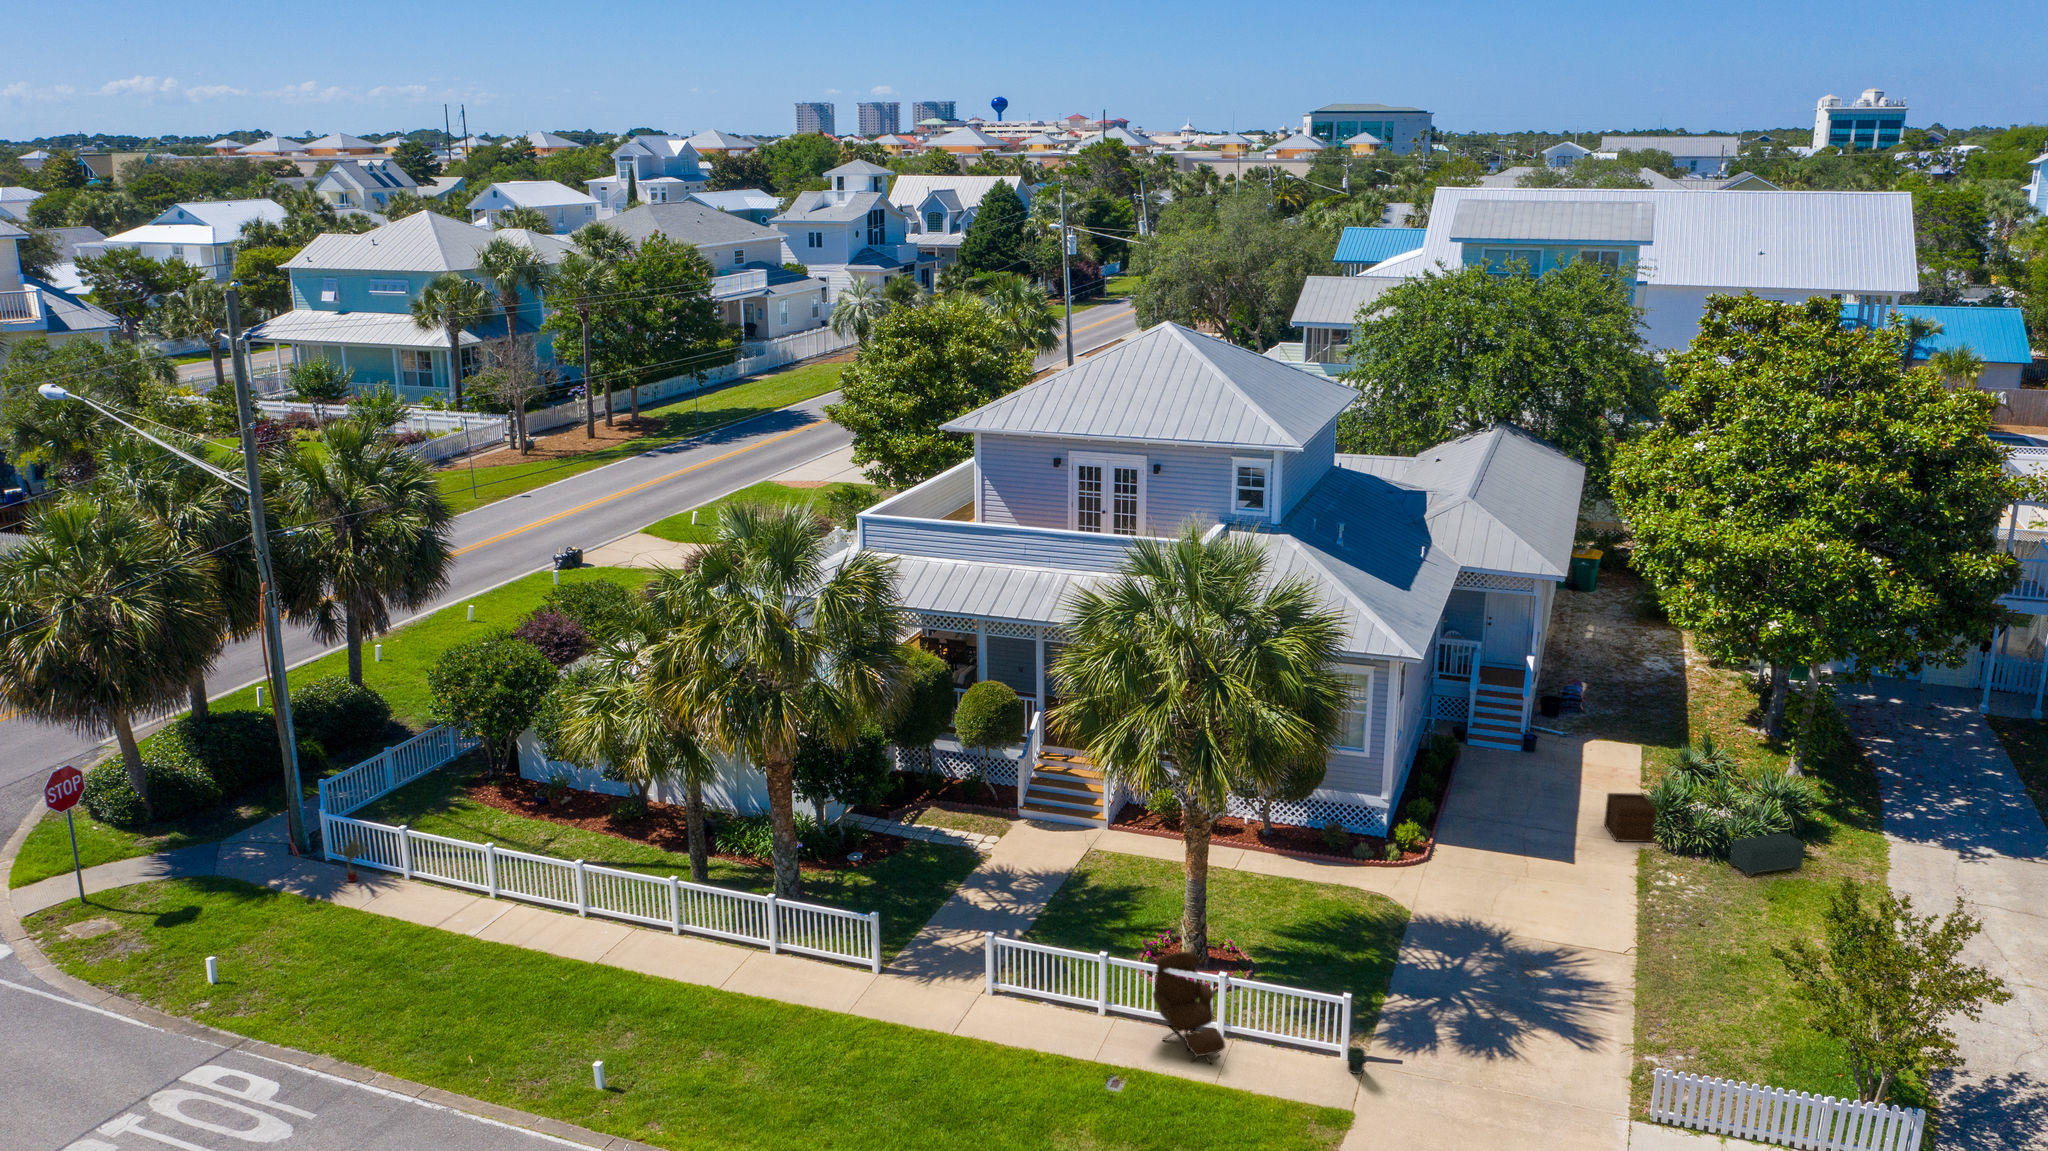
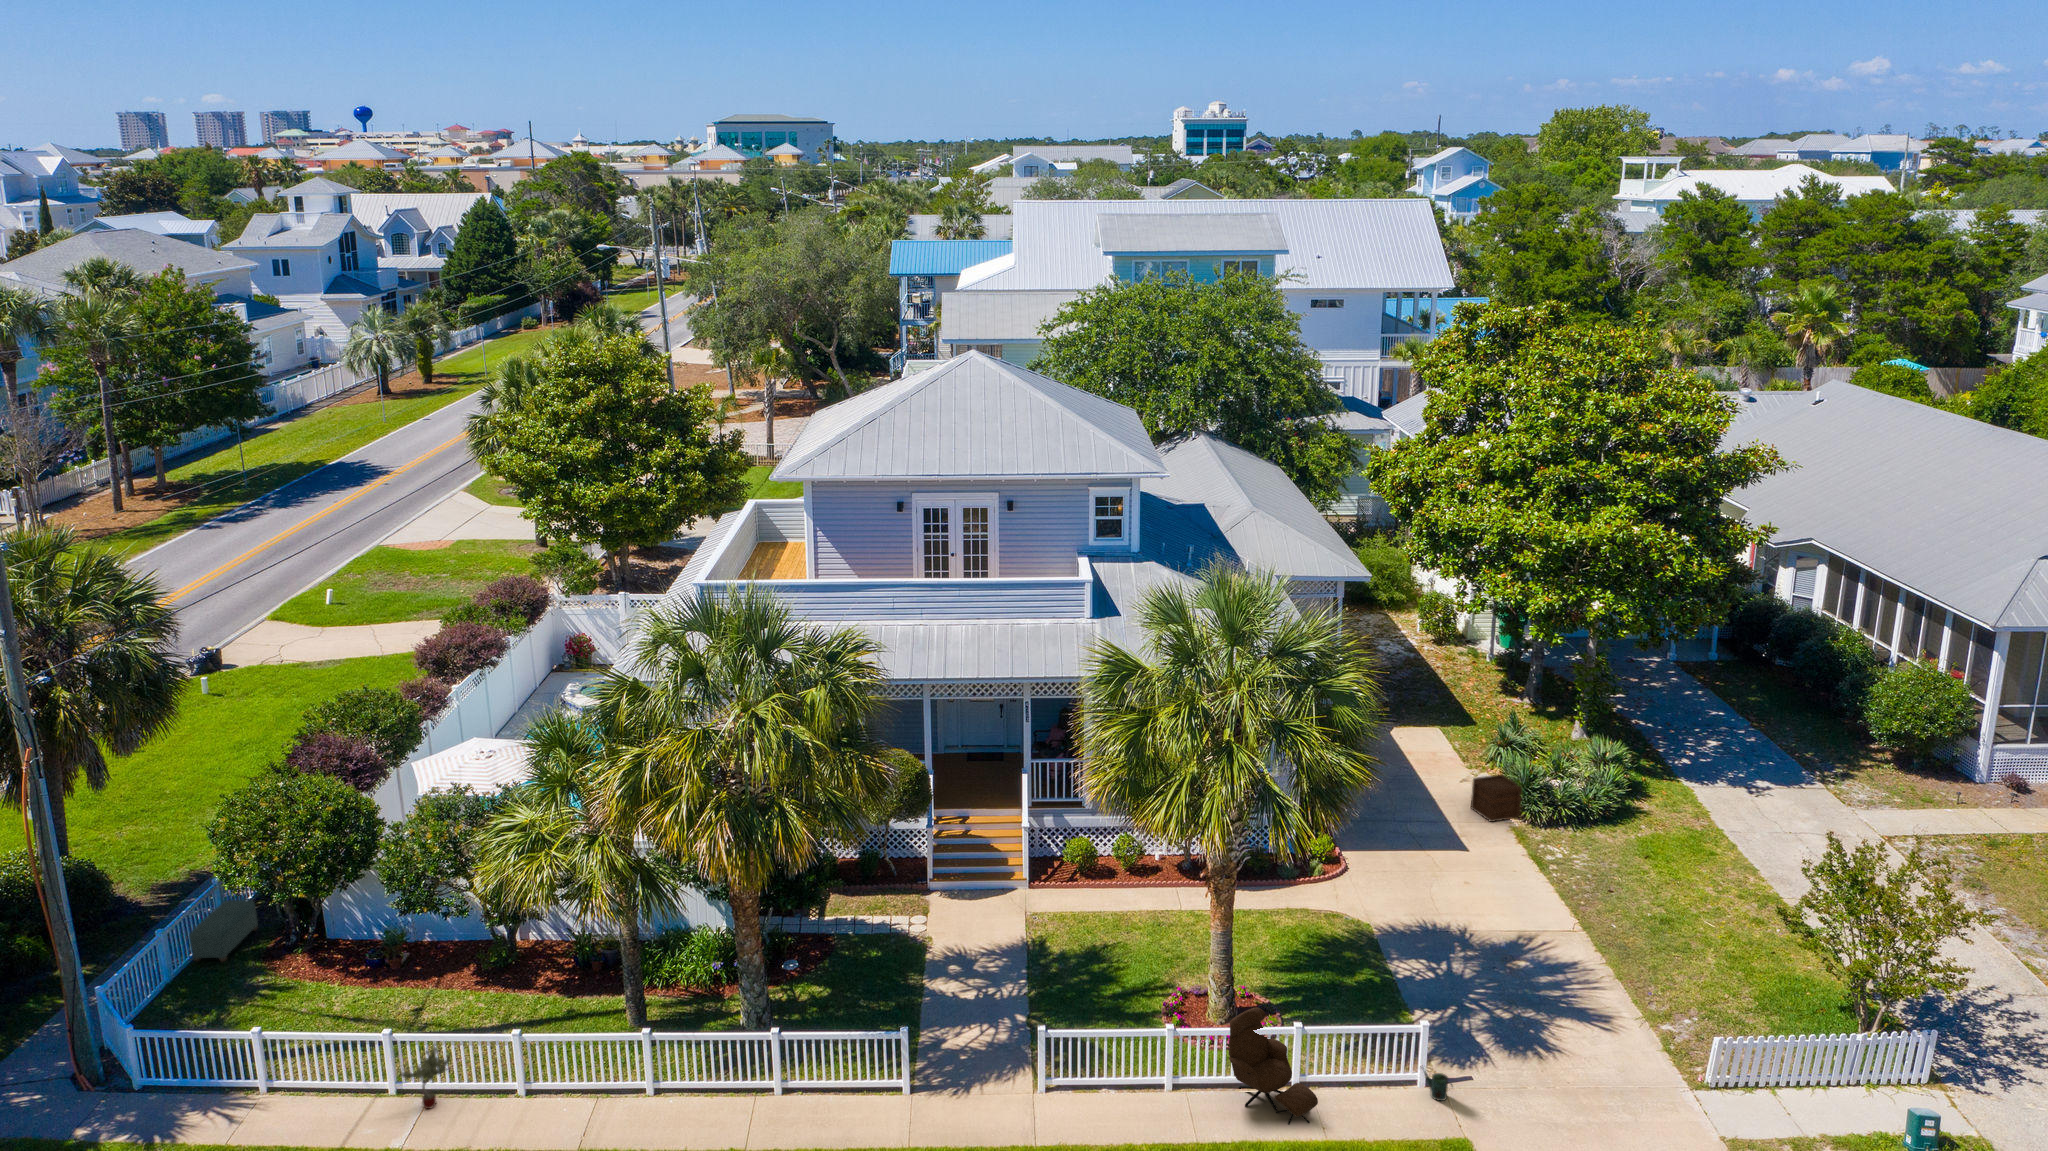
bench: present [1730,833,1805,877] -> present [189,900,258,961]
potted tree: present [334,834,367,882] -> present [400,1045,451,1109]

